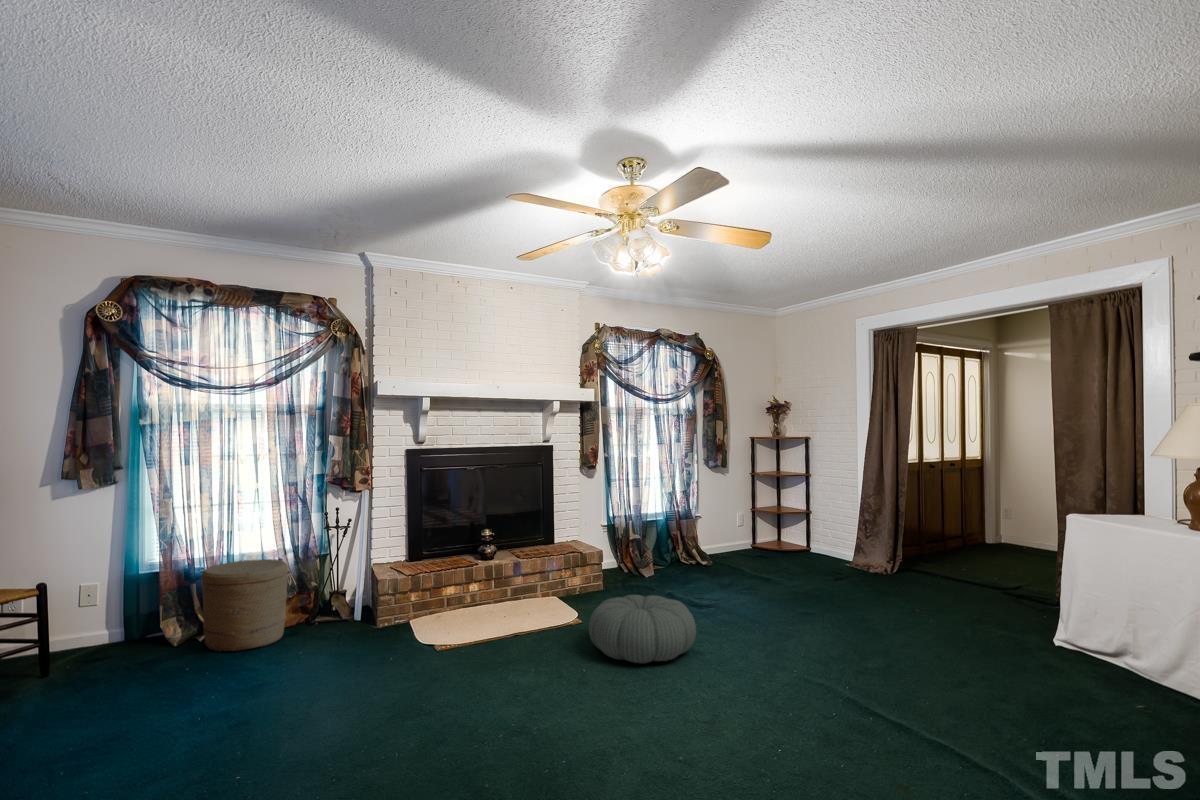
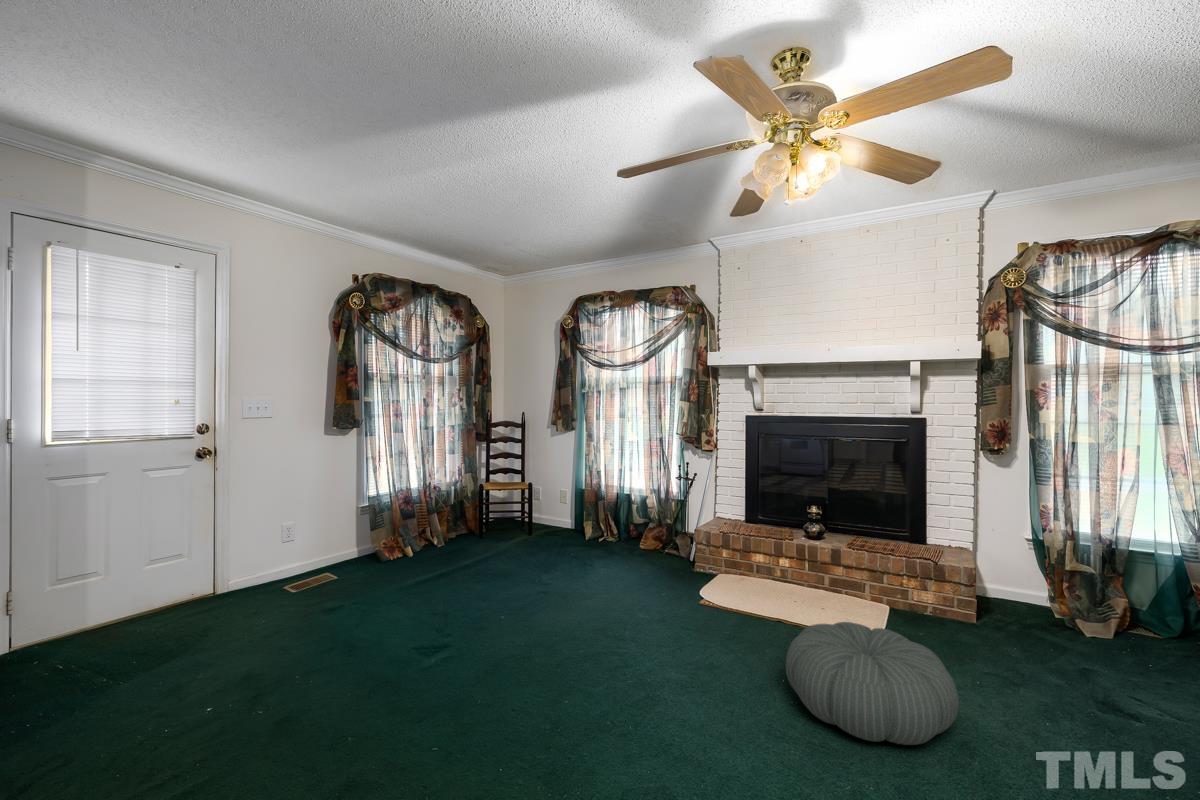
woven basket: present [201,559,288,652] -> none [585,491,641,556]

